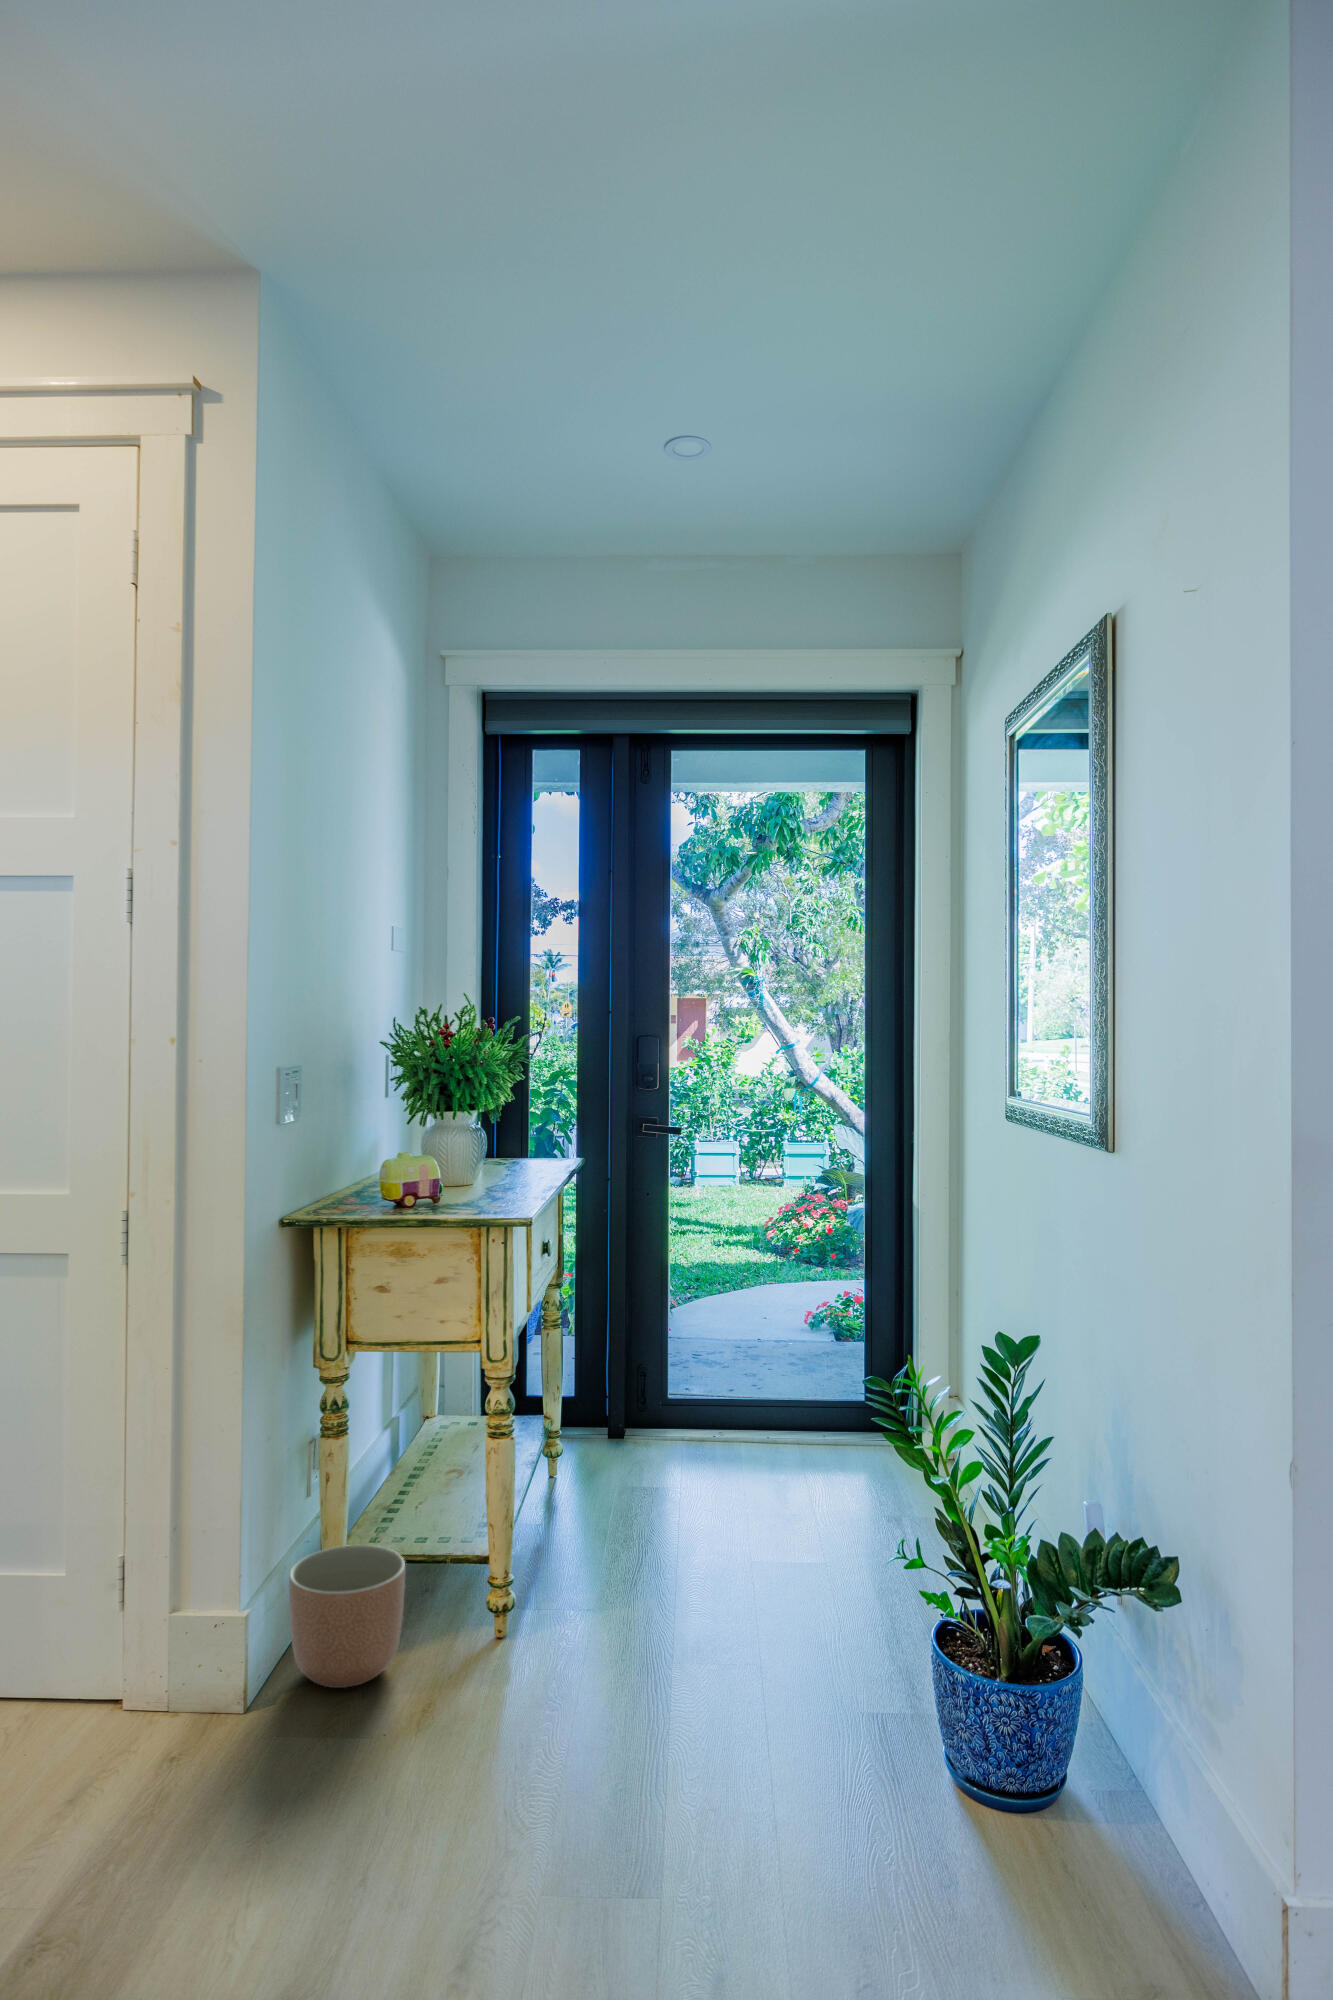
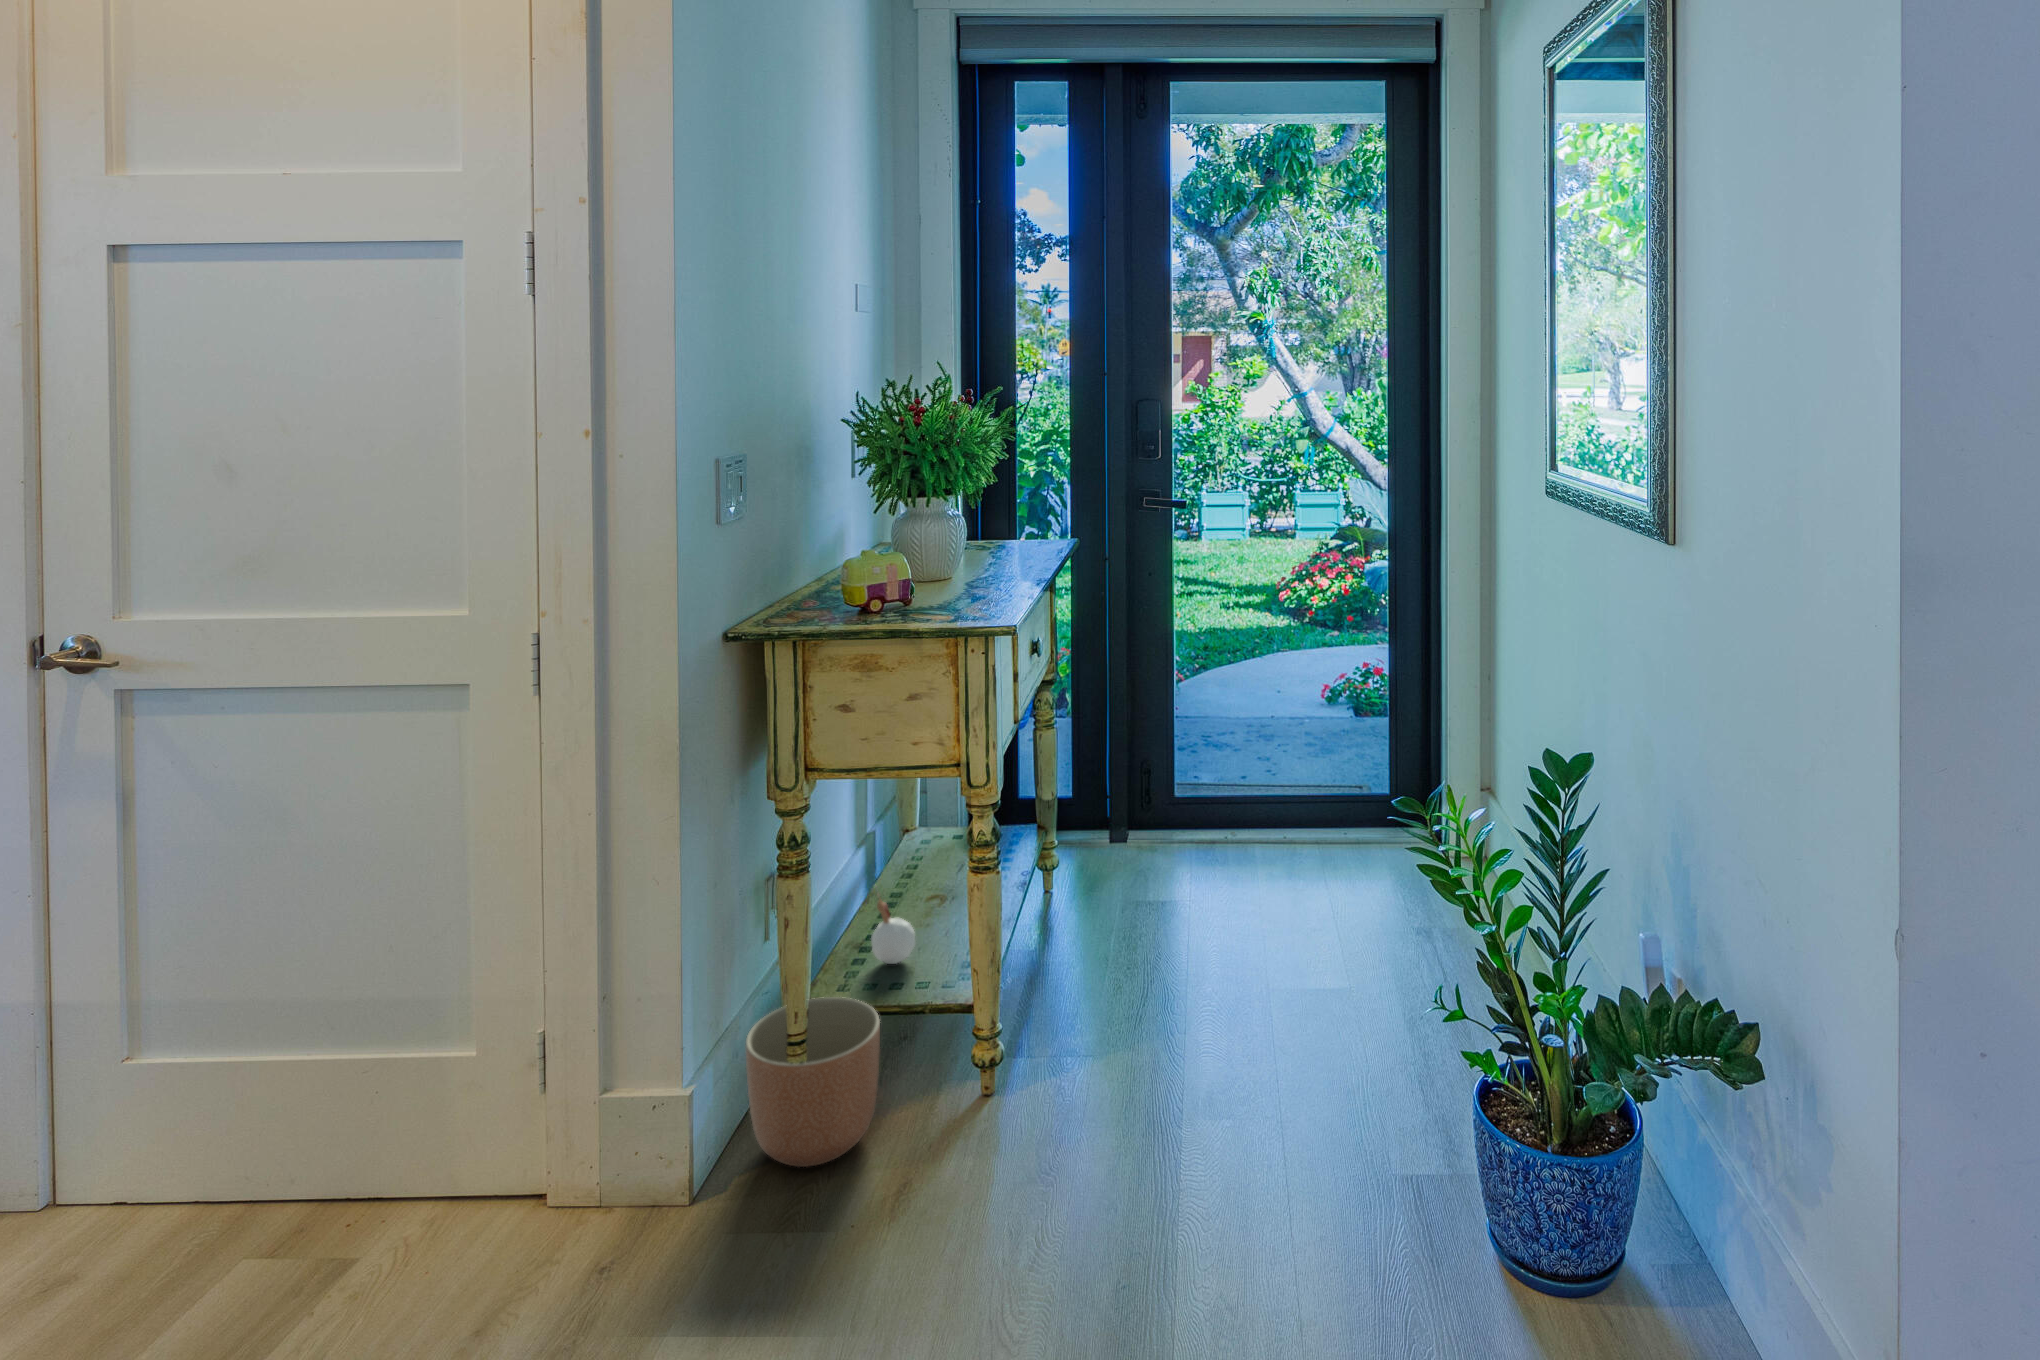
candle: none [396,1458,435,1529] -> present [871,894,915,964]

